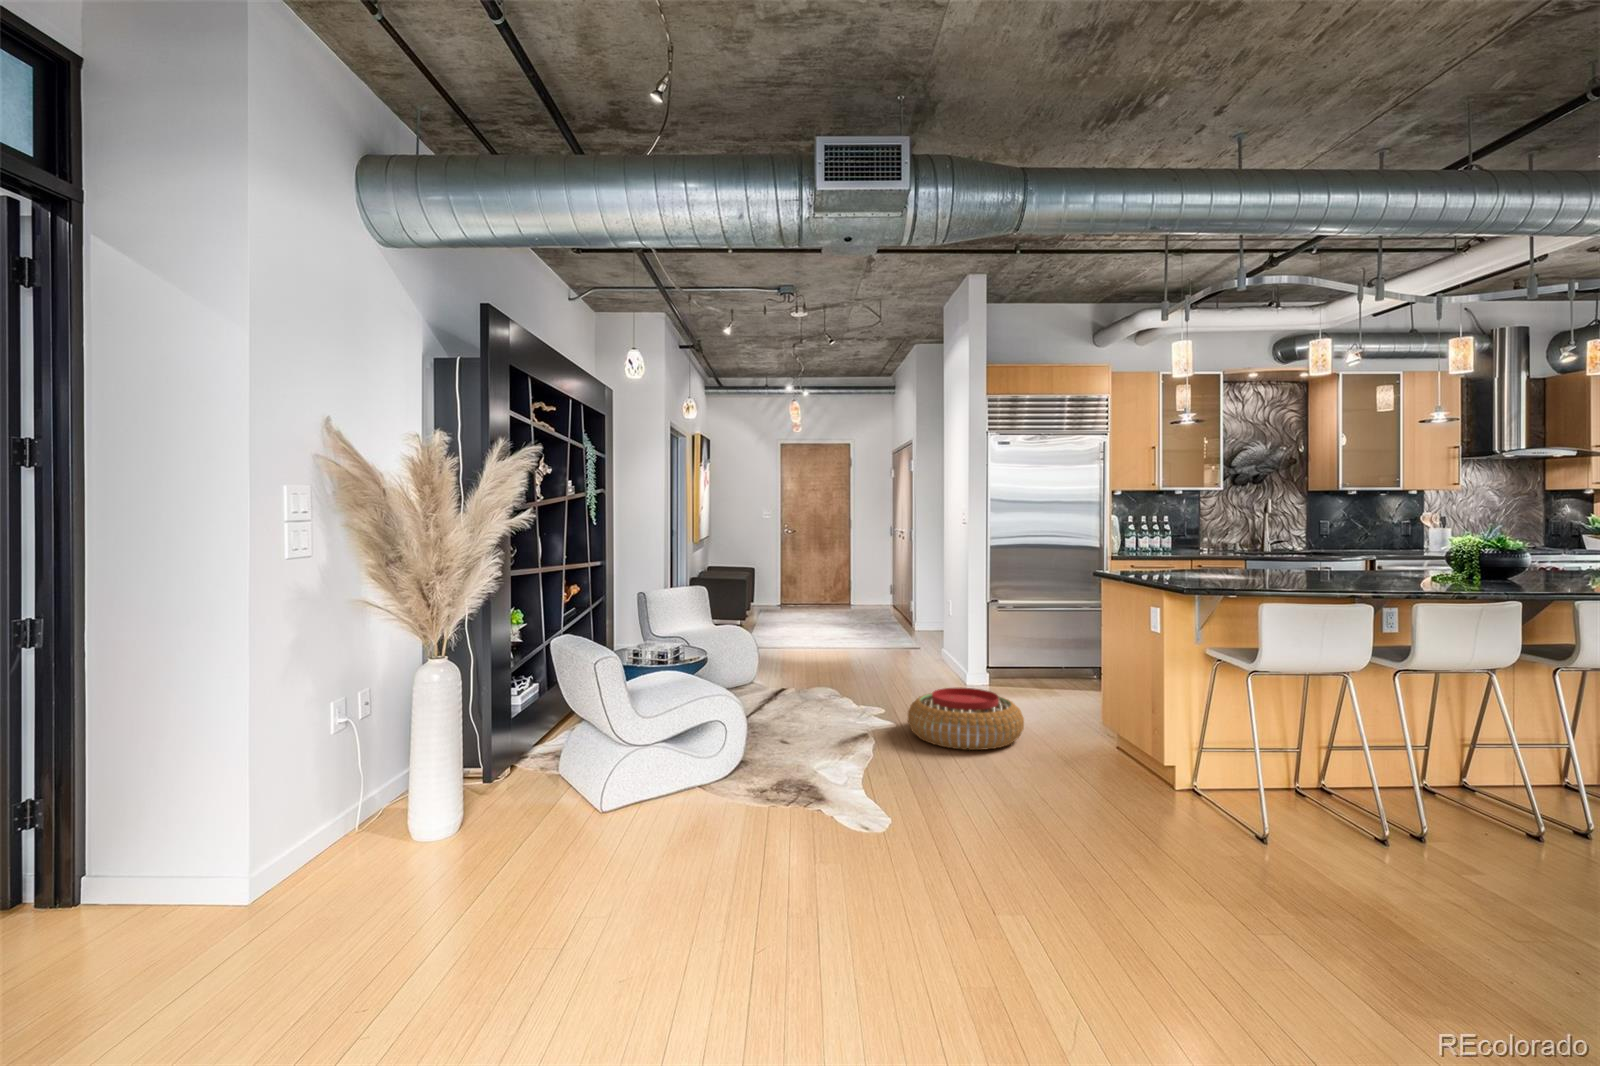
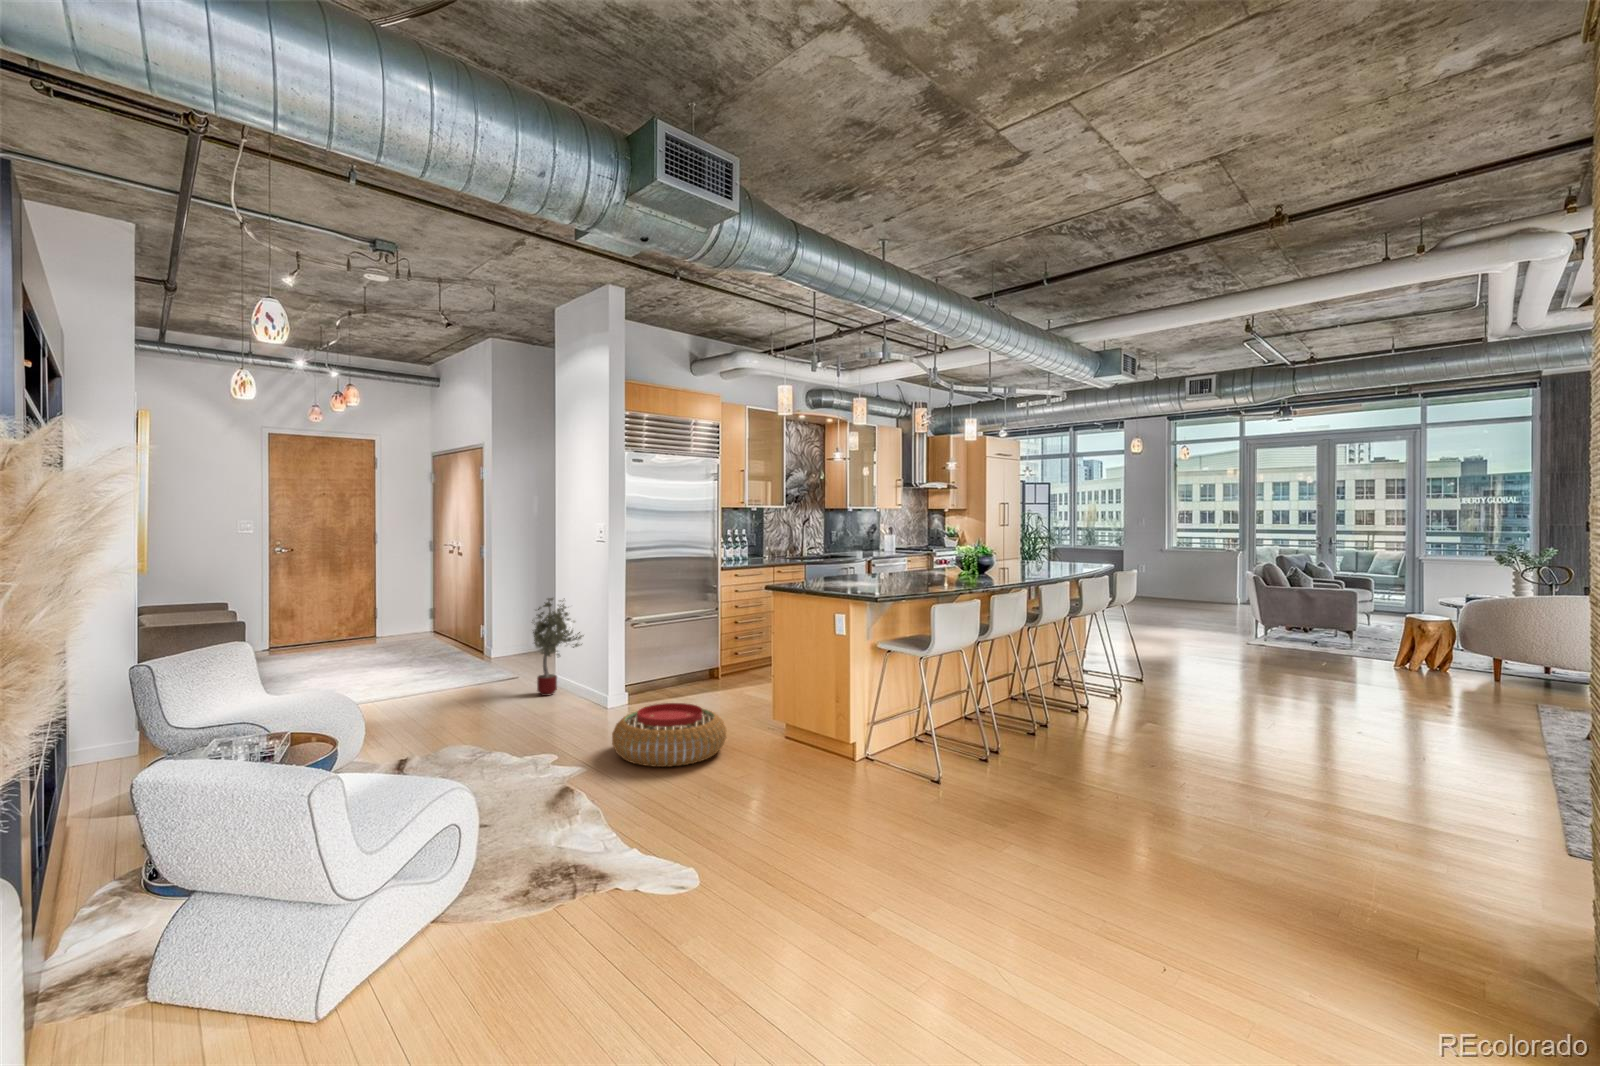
potted tree: none [902,580,954,673] -> present [532,598,584,696]

